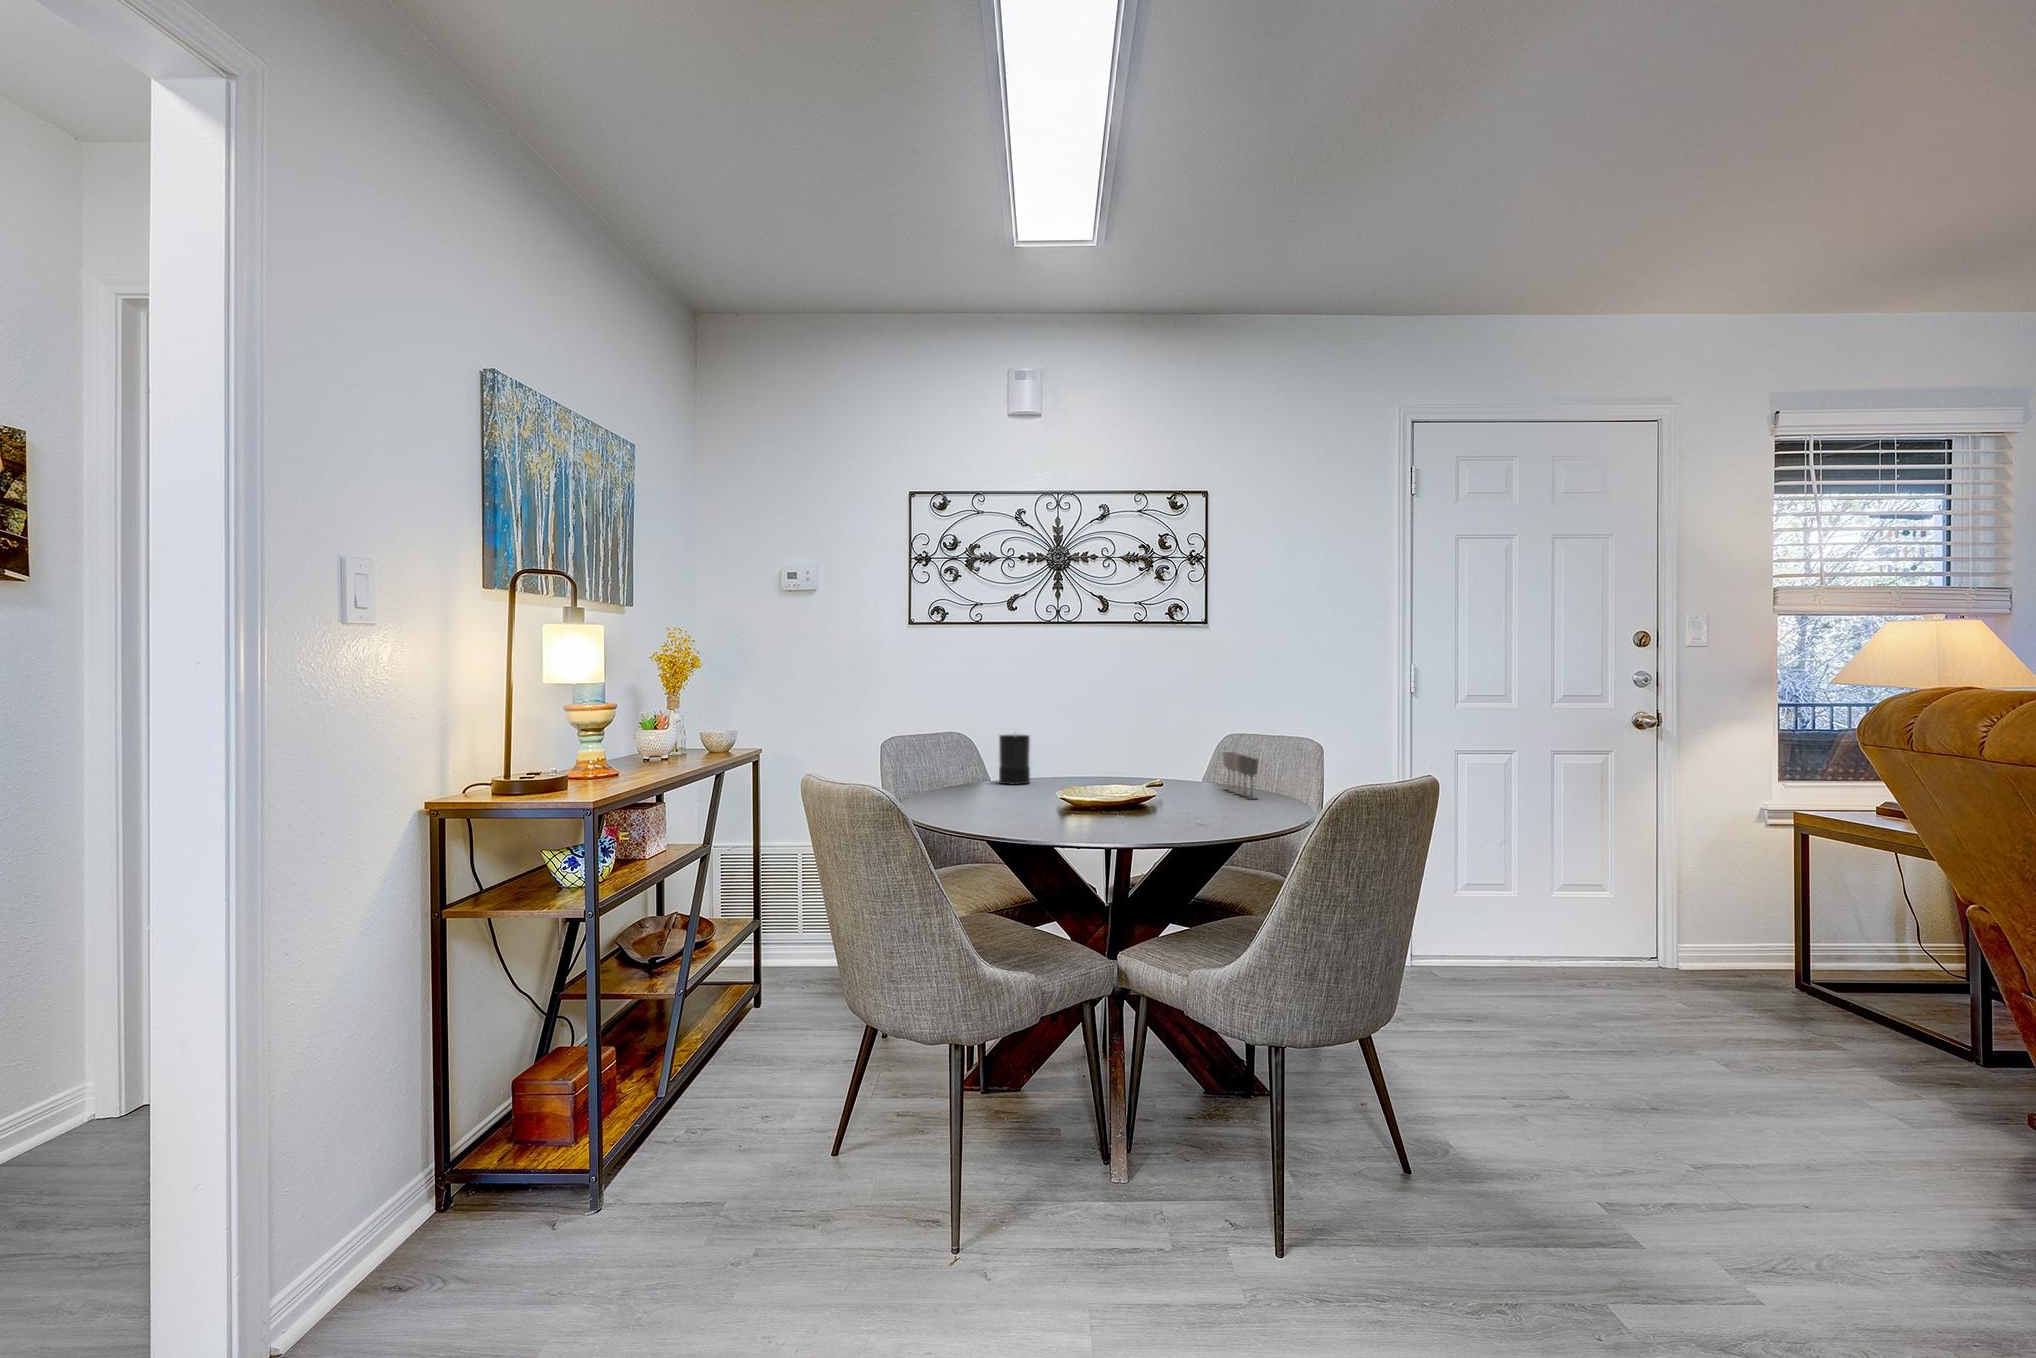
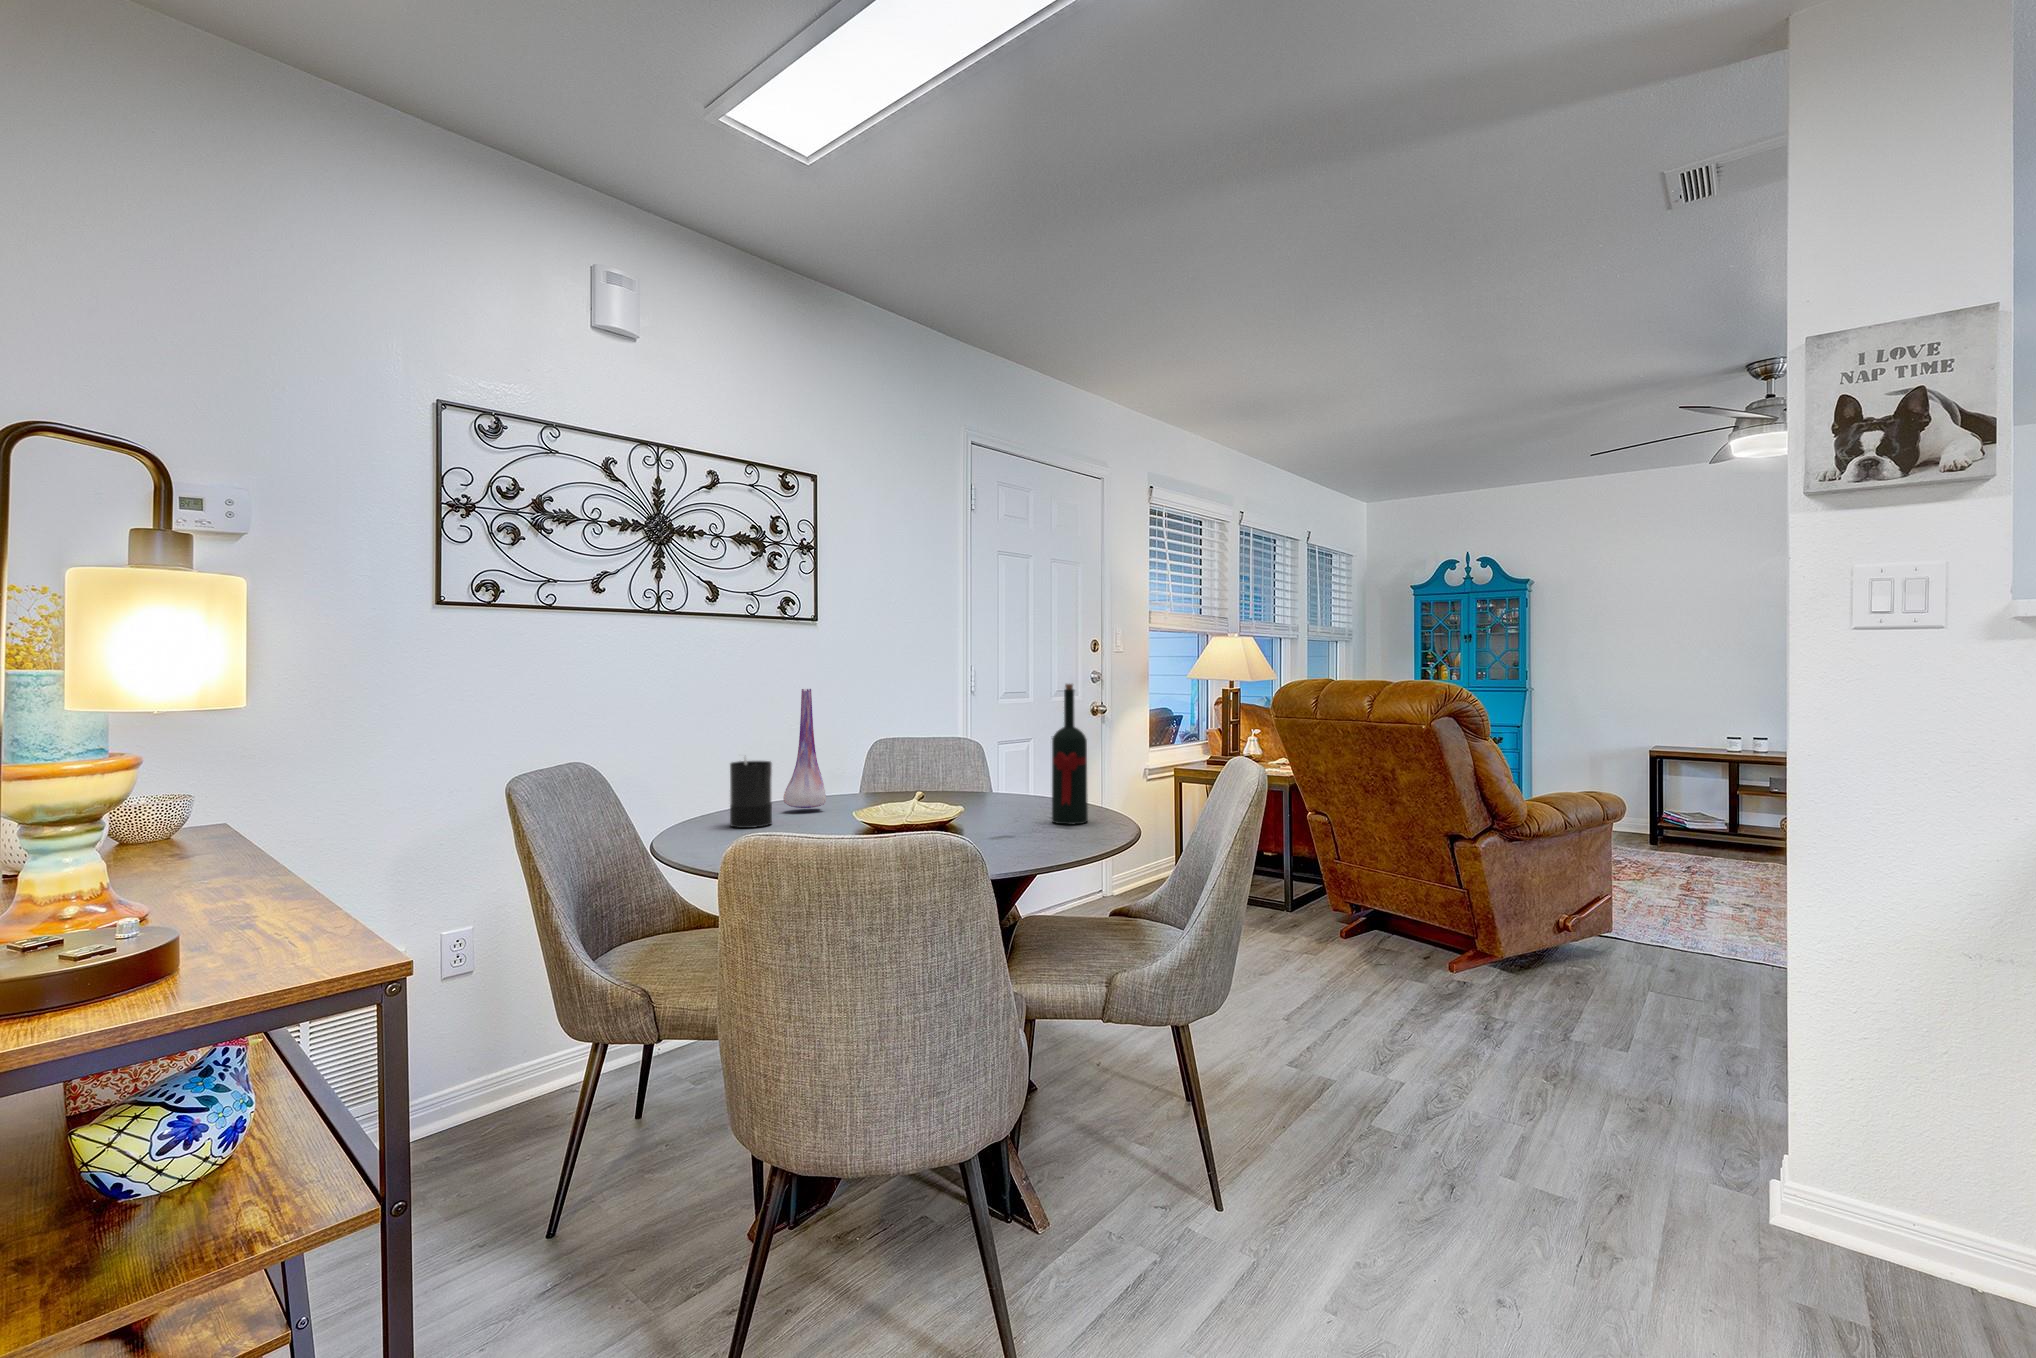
wine bottle: none [1178,677,1220,811] -> present [1052,684,1088,825]
vase: none [1063,679,1100,780] -> present [784,689,826,808]
wine glass: present [1223,752,1258,799] -> none [981,761,1055,807]

